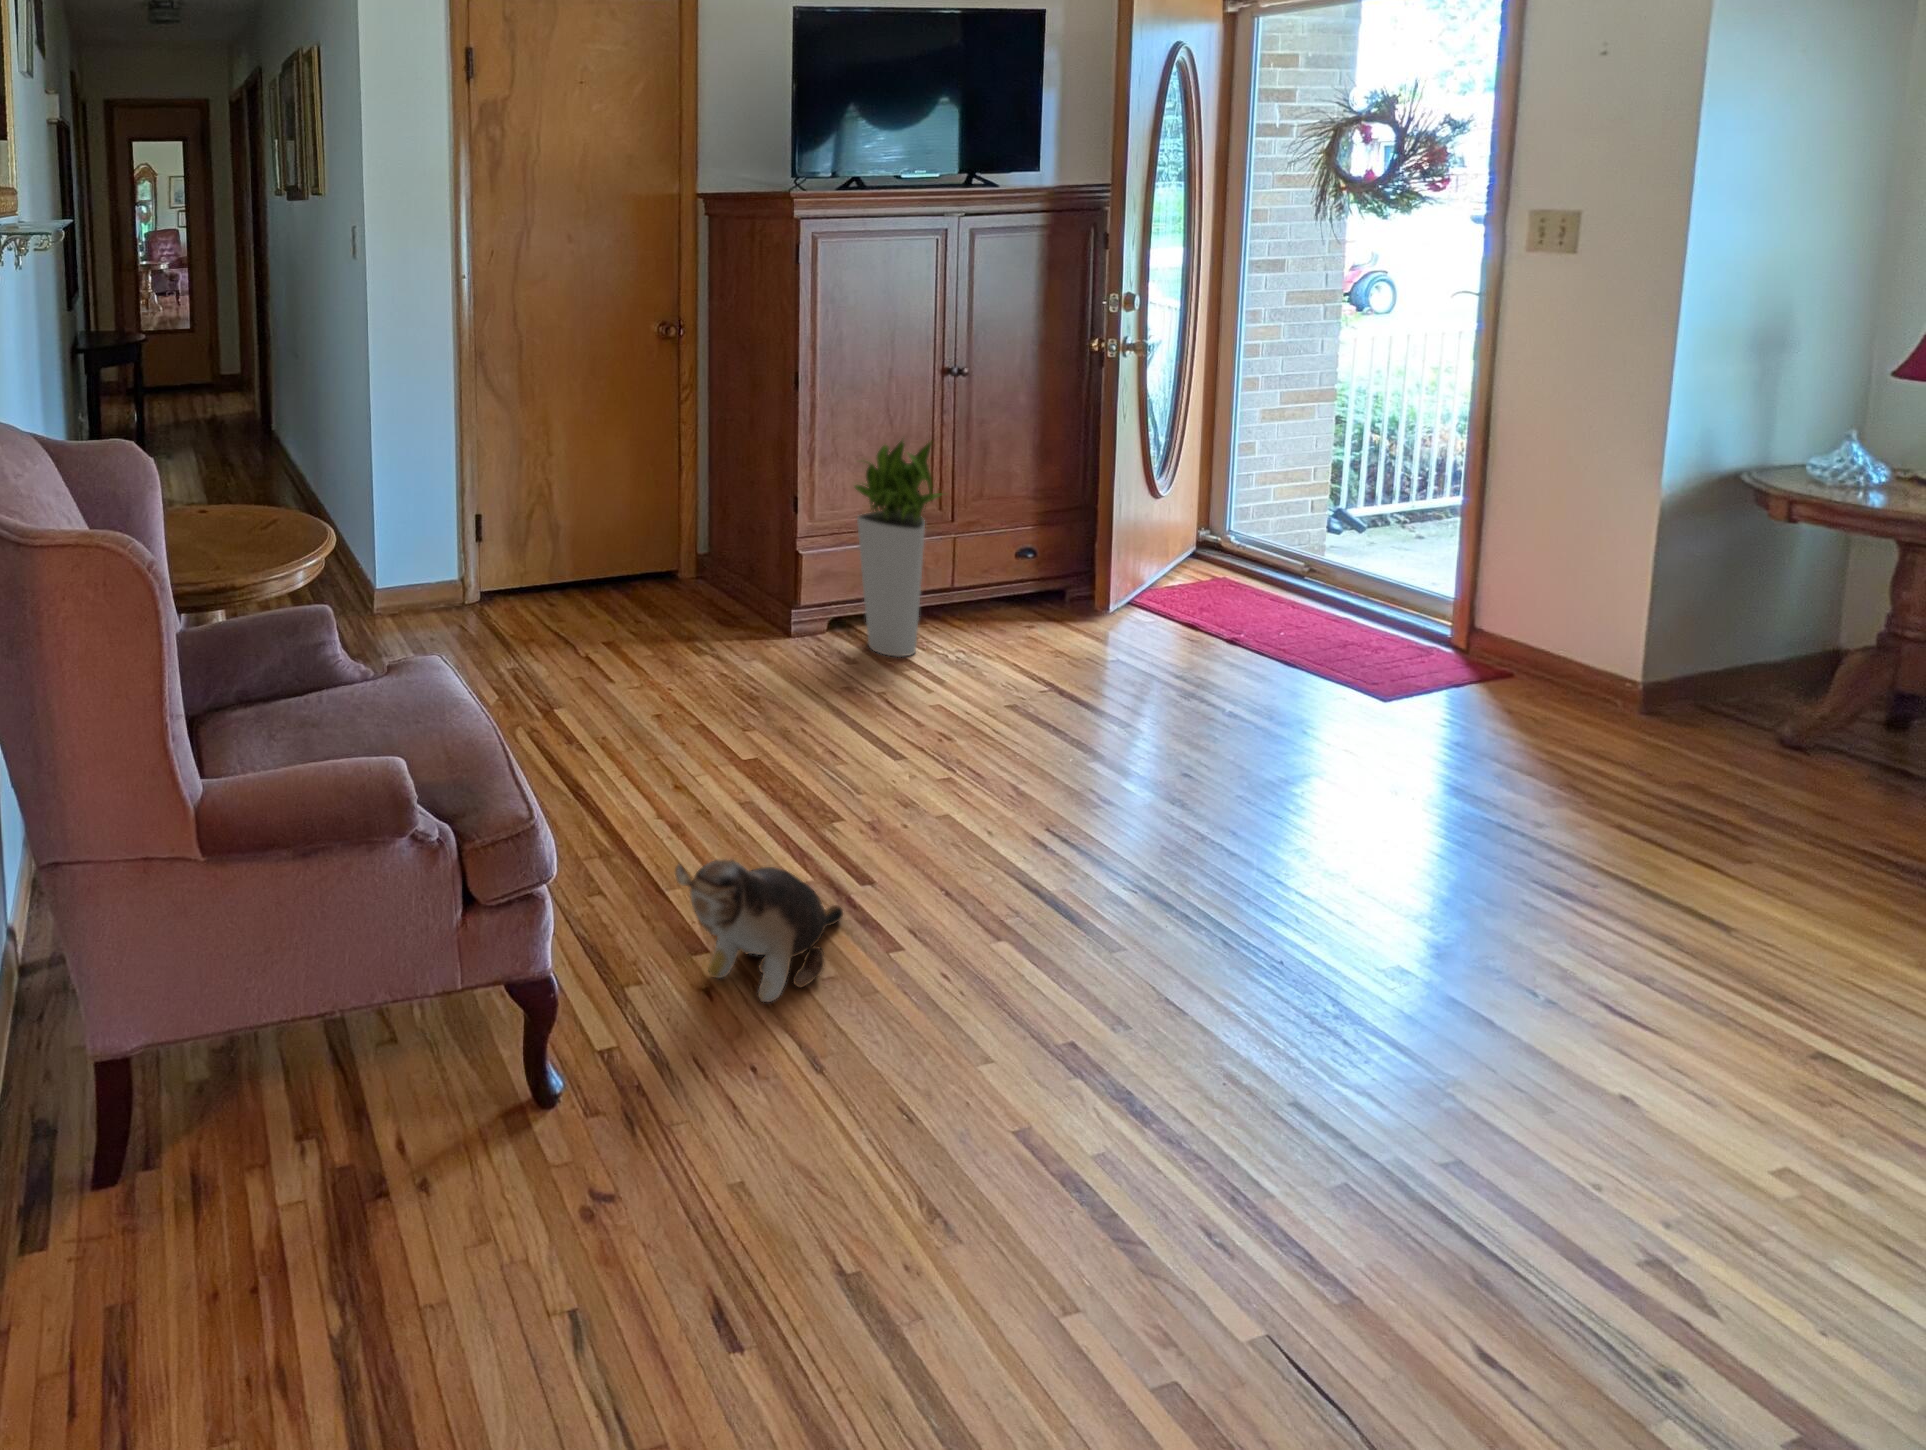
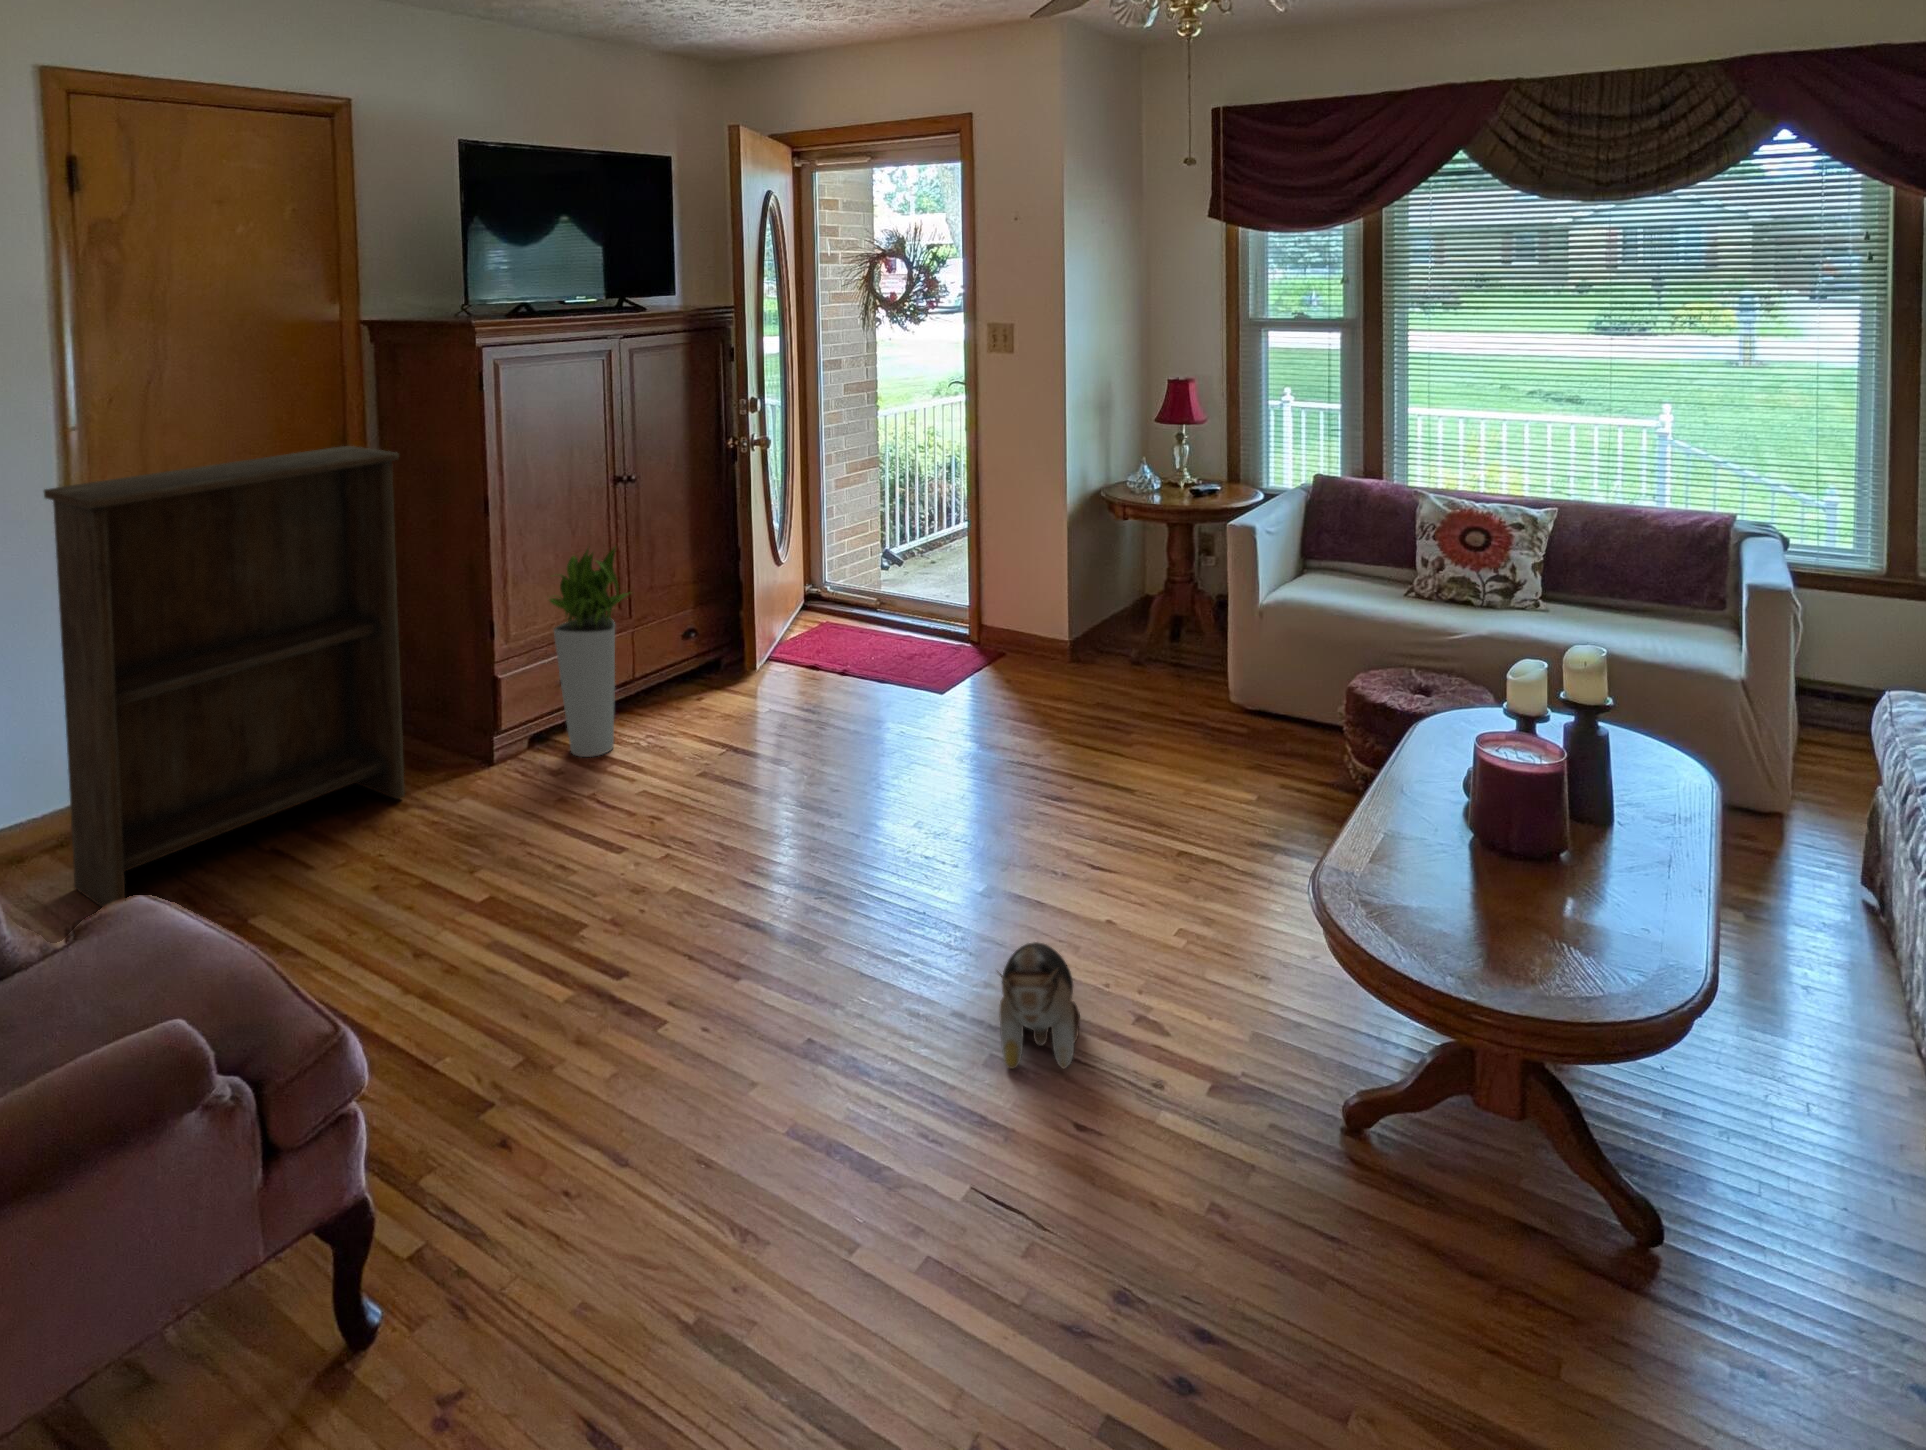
bookshelf: none [428,309,709,673] -> present [44,446,405,907]
plush toy: present [675,860,843,1002] -> present [998,942,1080,1069]

